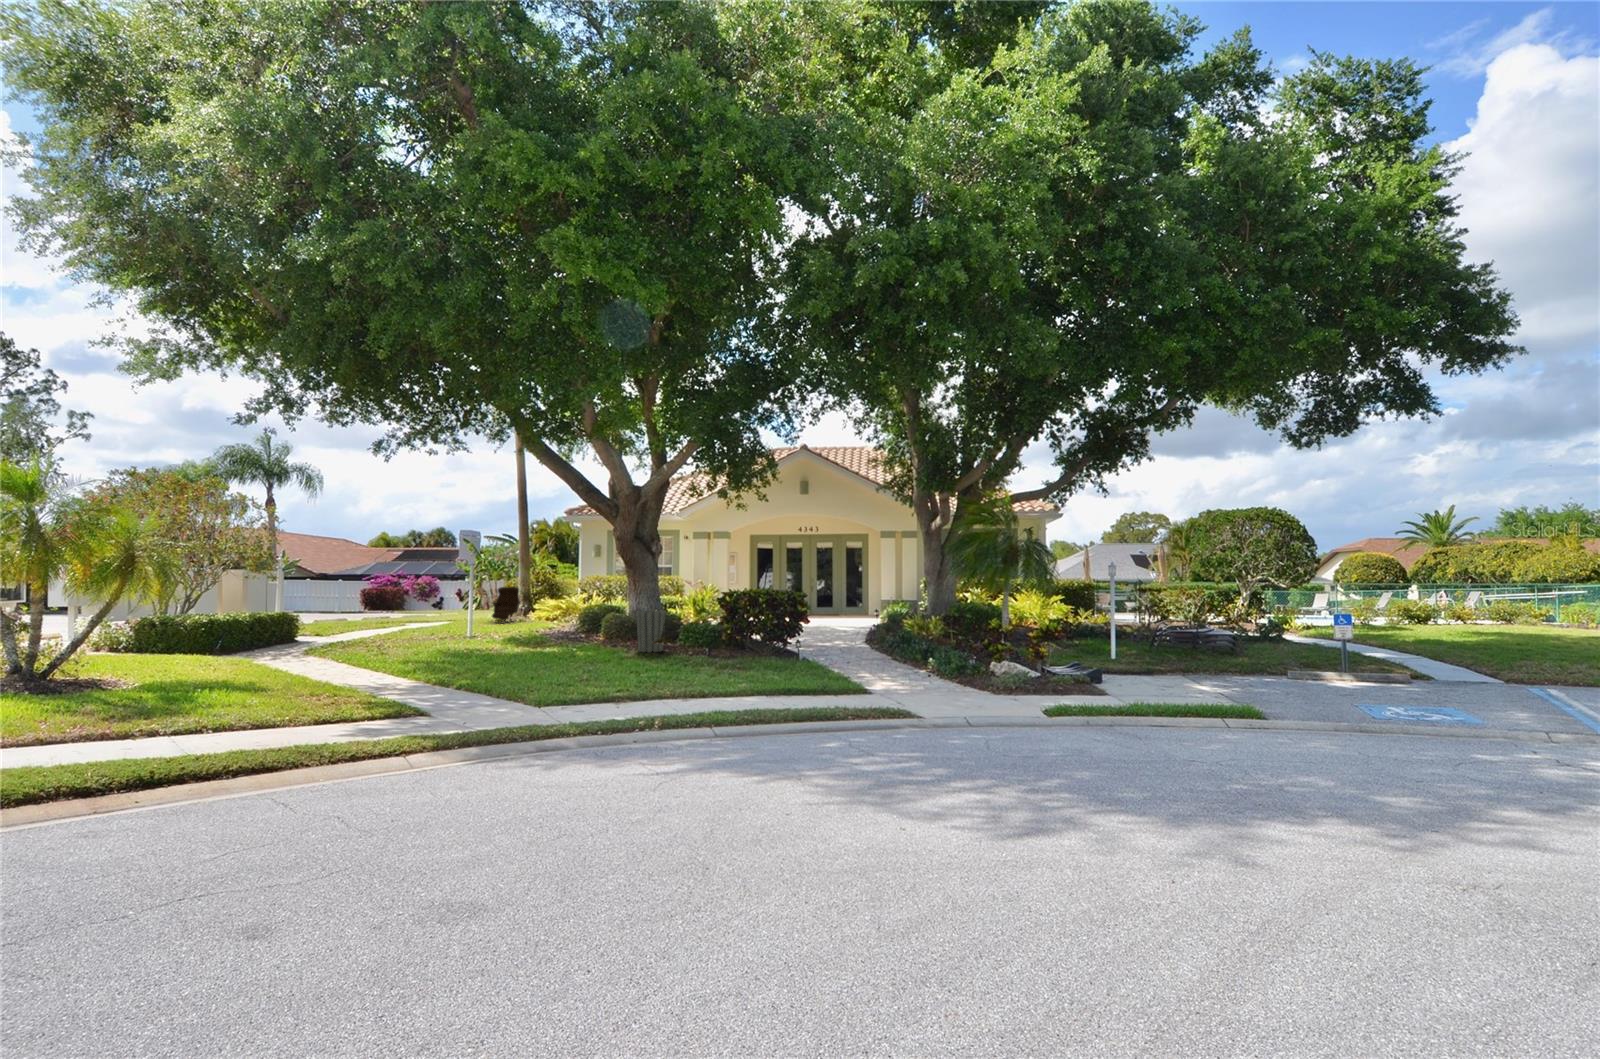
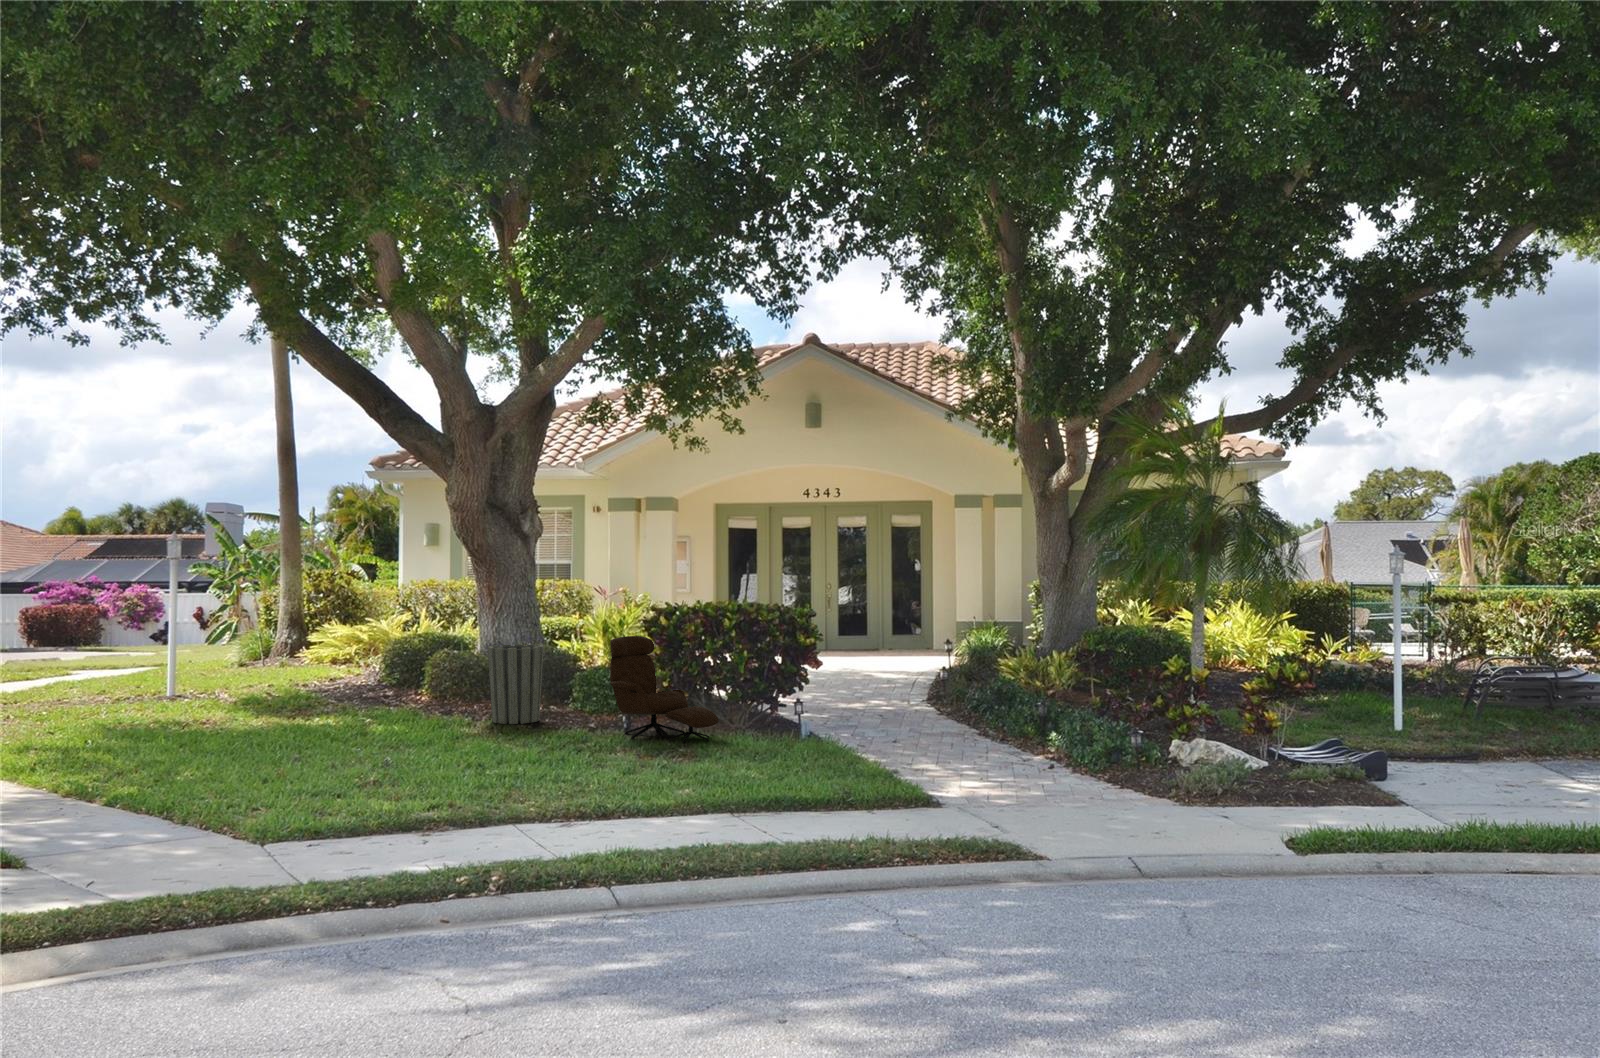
lounge chair: present [492,587,521,623] -> present [610,636,719,743]

